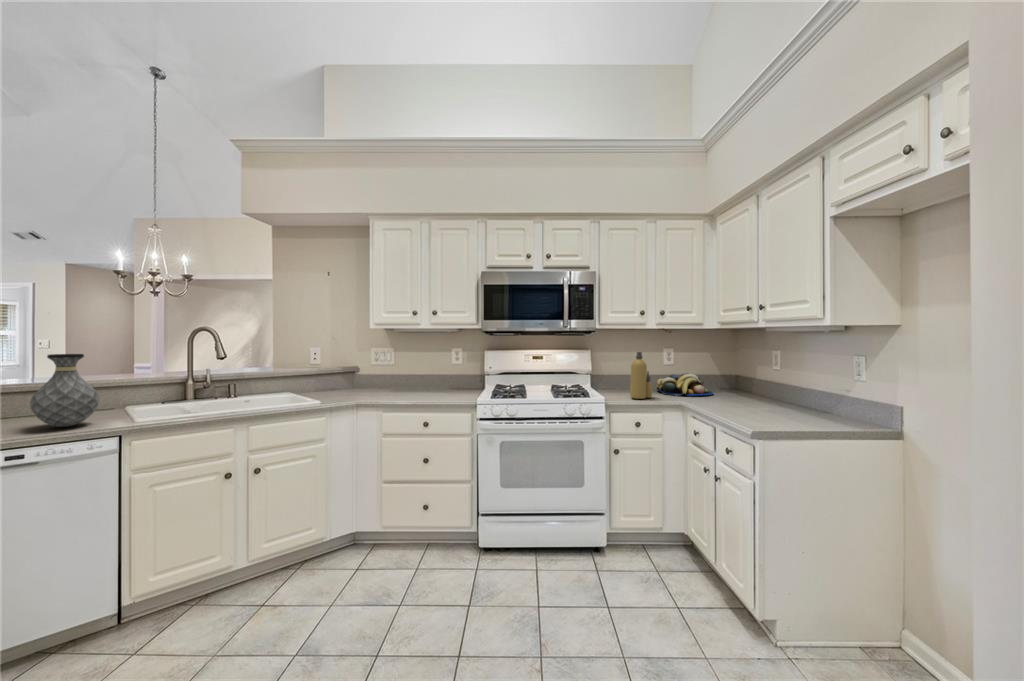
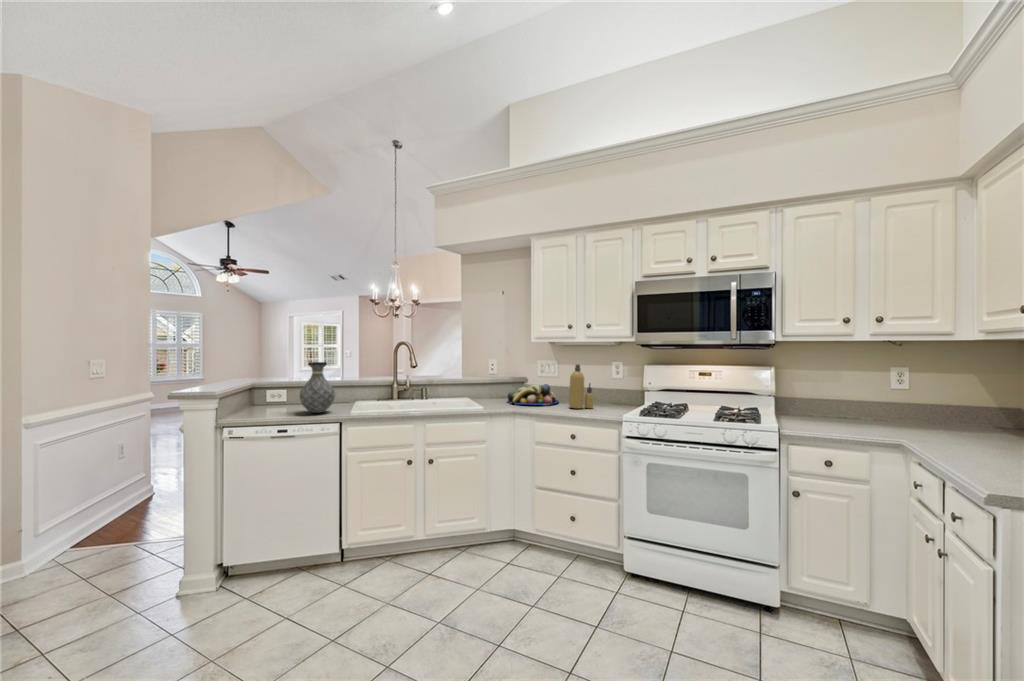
bottle: present [630,352,652,399] -> present [569,365,593,408]
fruit bowl: present [656,373,713,396] -> present [508,384,559,405]

